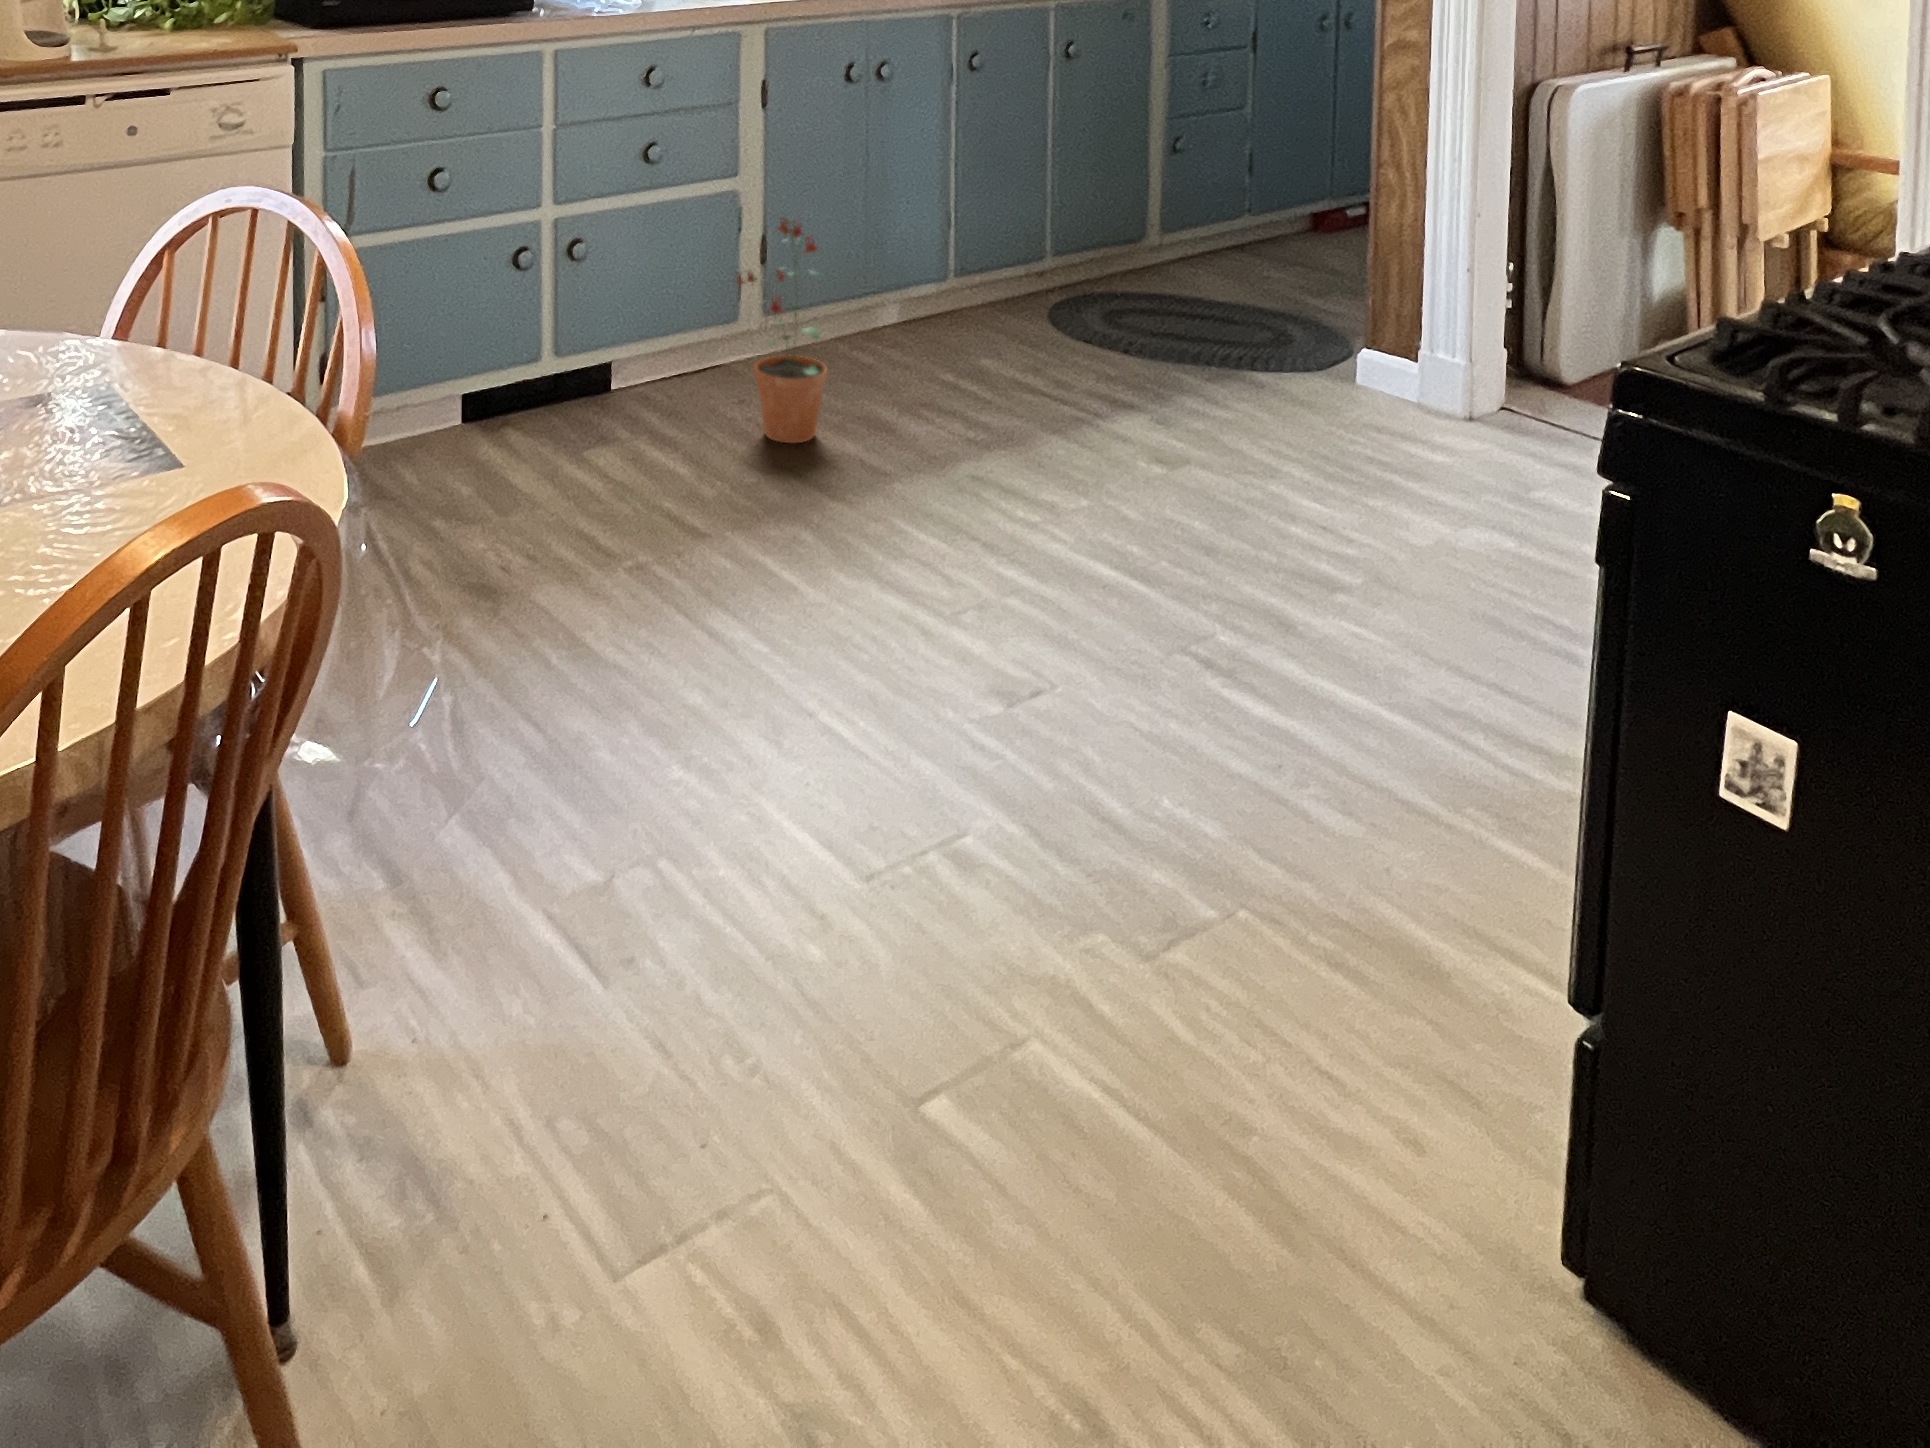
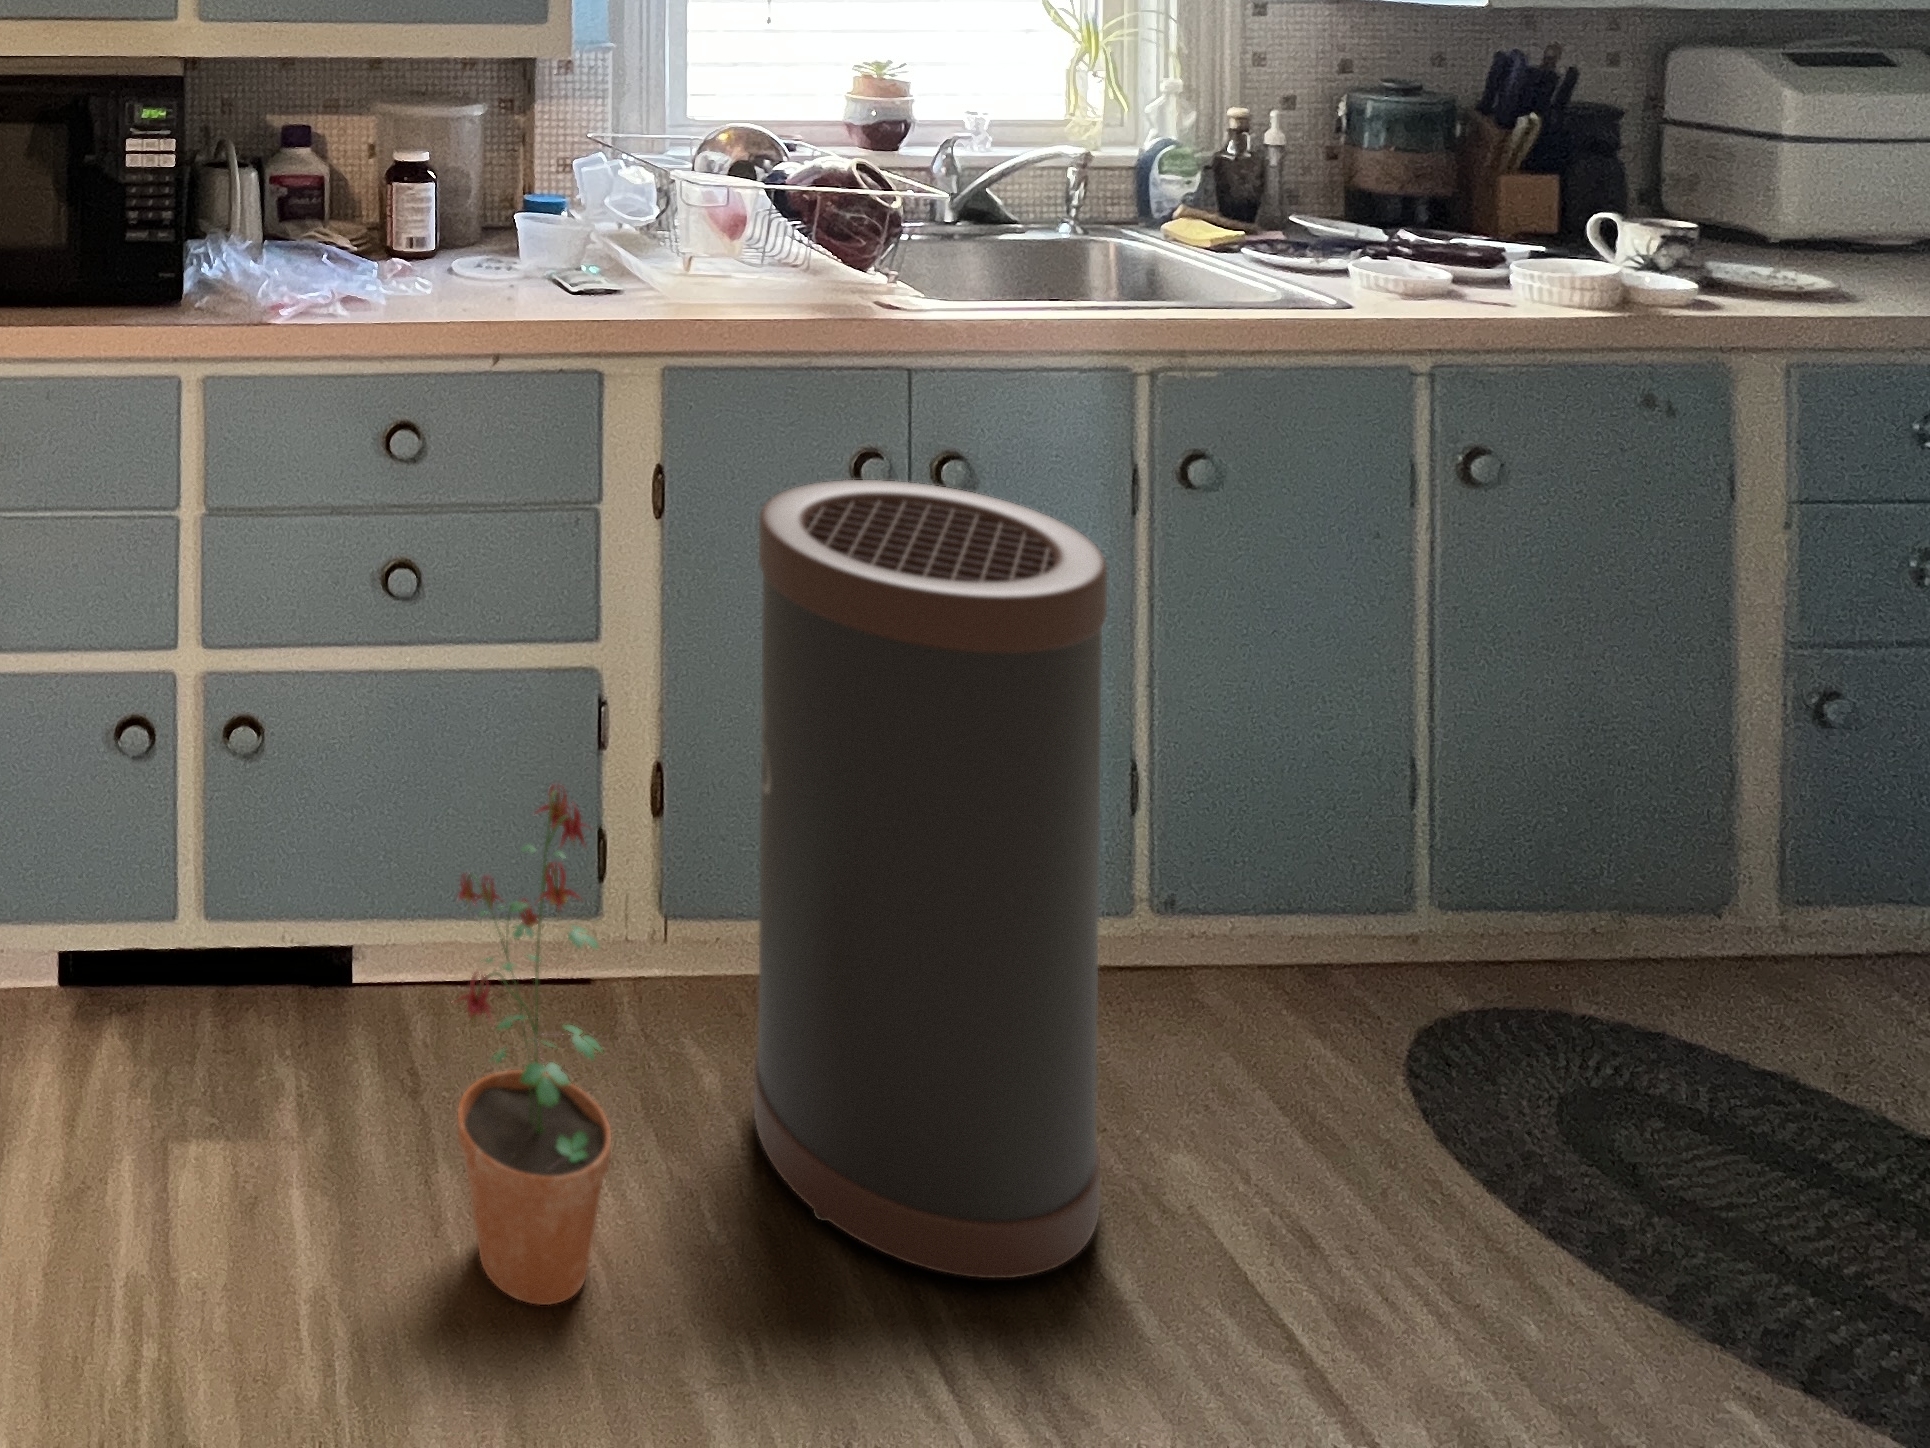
trash can: none [838,71,995,398] -> present [754,480,1107,1278]

